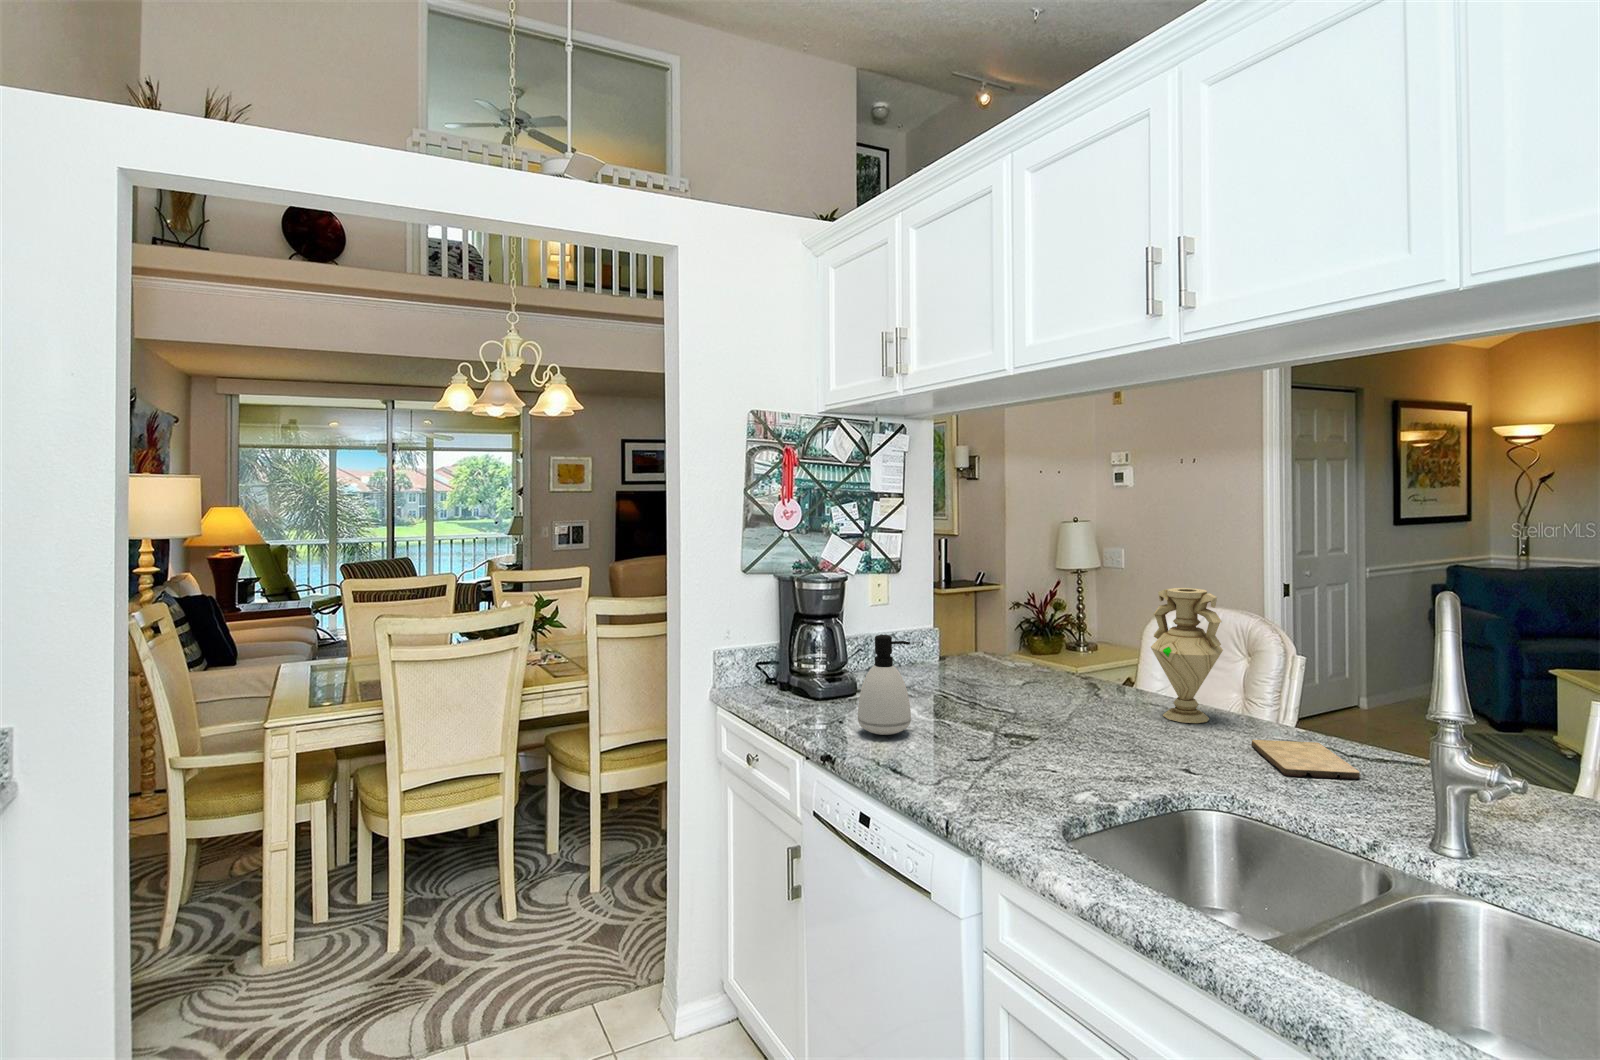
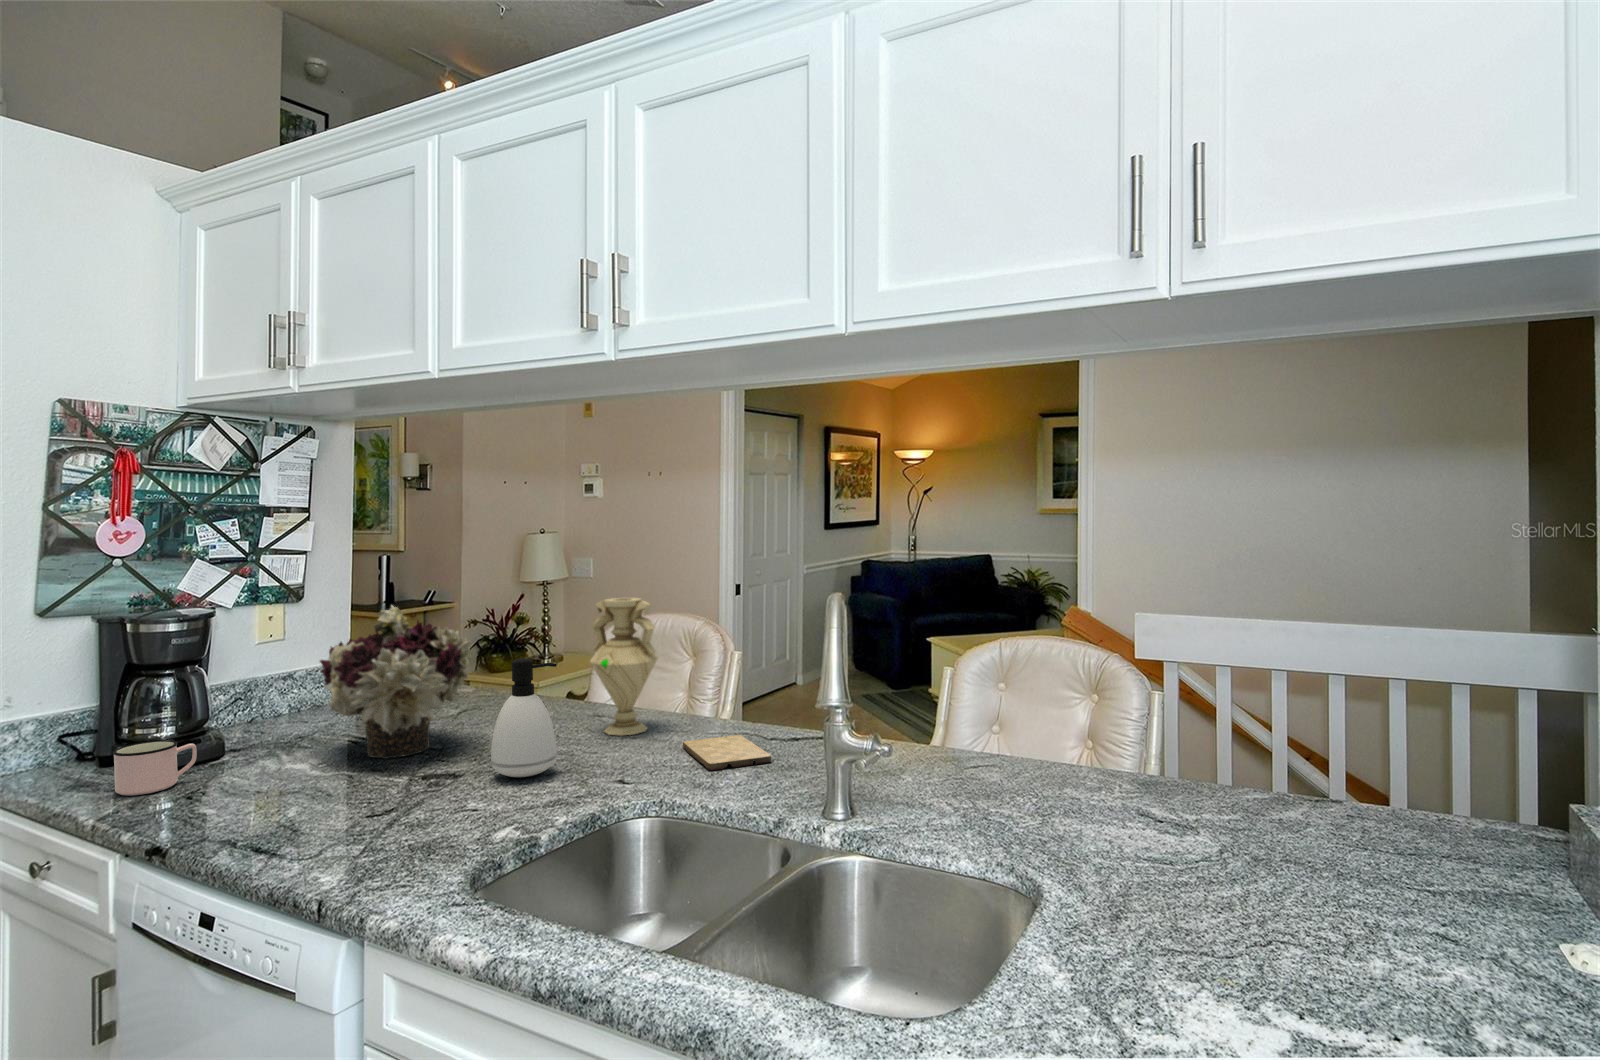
flower arrangement: none [920,582,1043,711] -> present [320,605,471,759]
soap dispenser: present [858,635,911,735] -> present [491,658,557,777]
mug: none [794,673,843,712] -> present [113,740,197,795]

